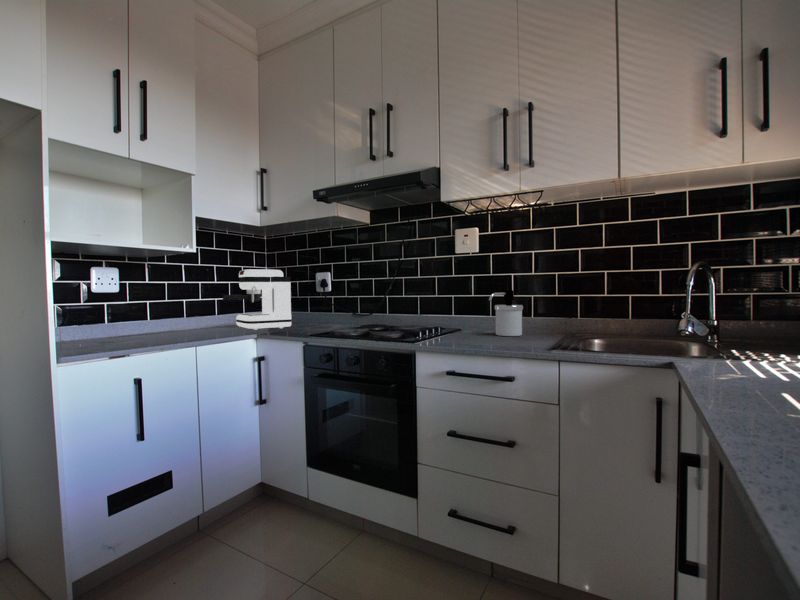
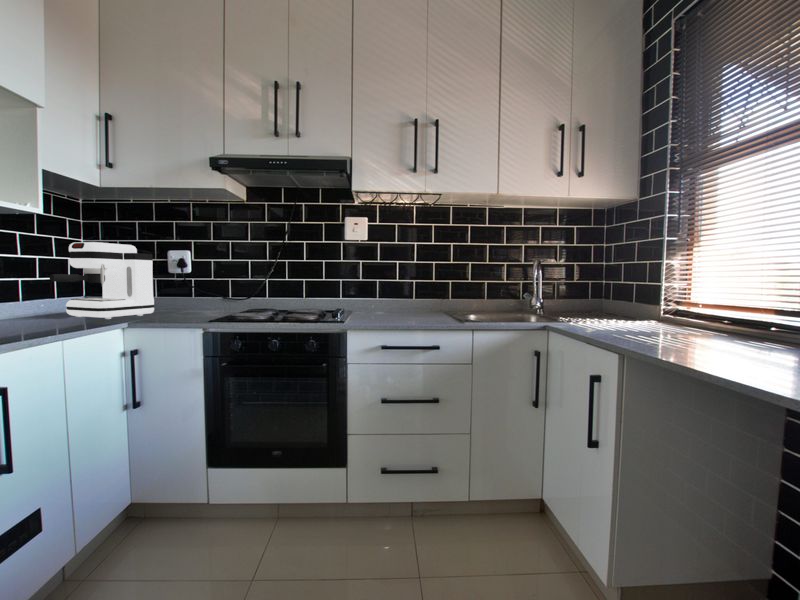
soap dispenser: present [489,290,523,336] -> none [390,275,414,314]

